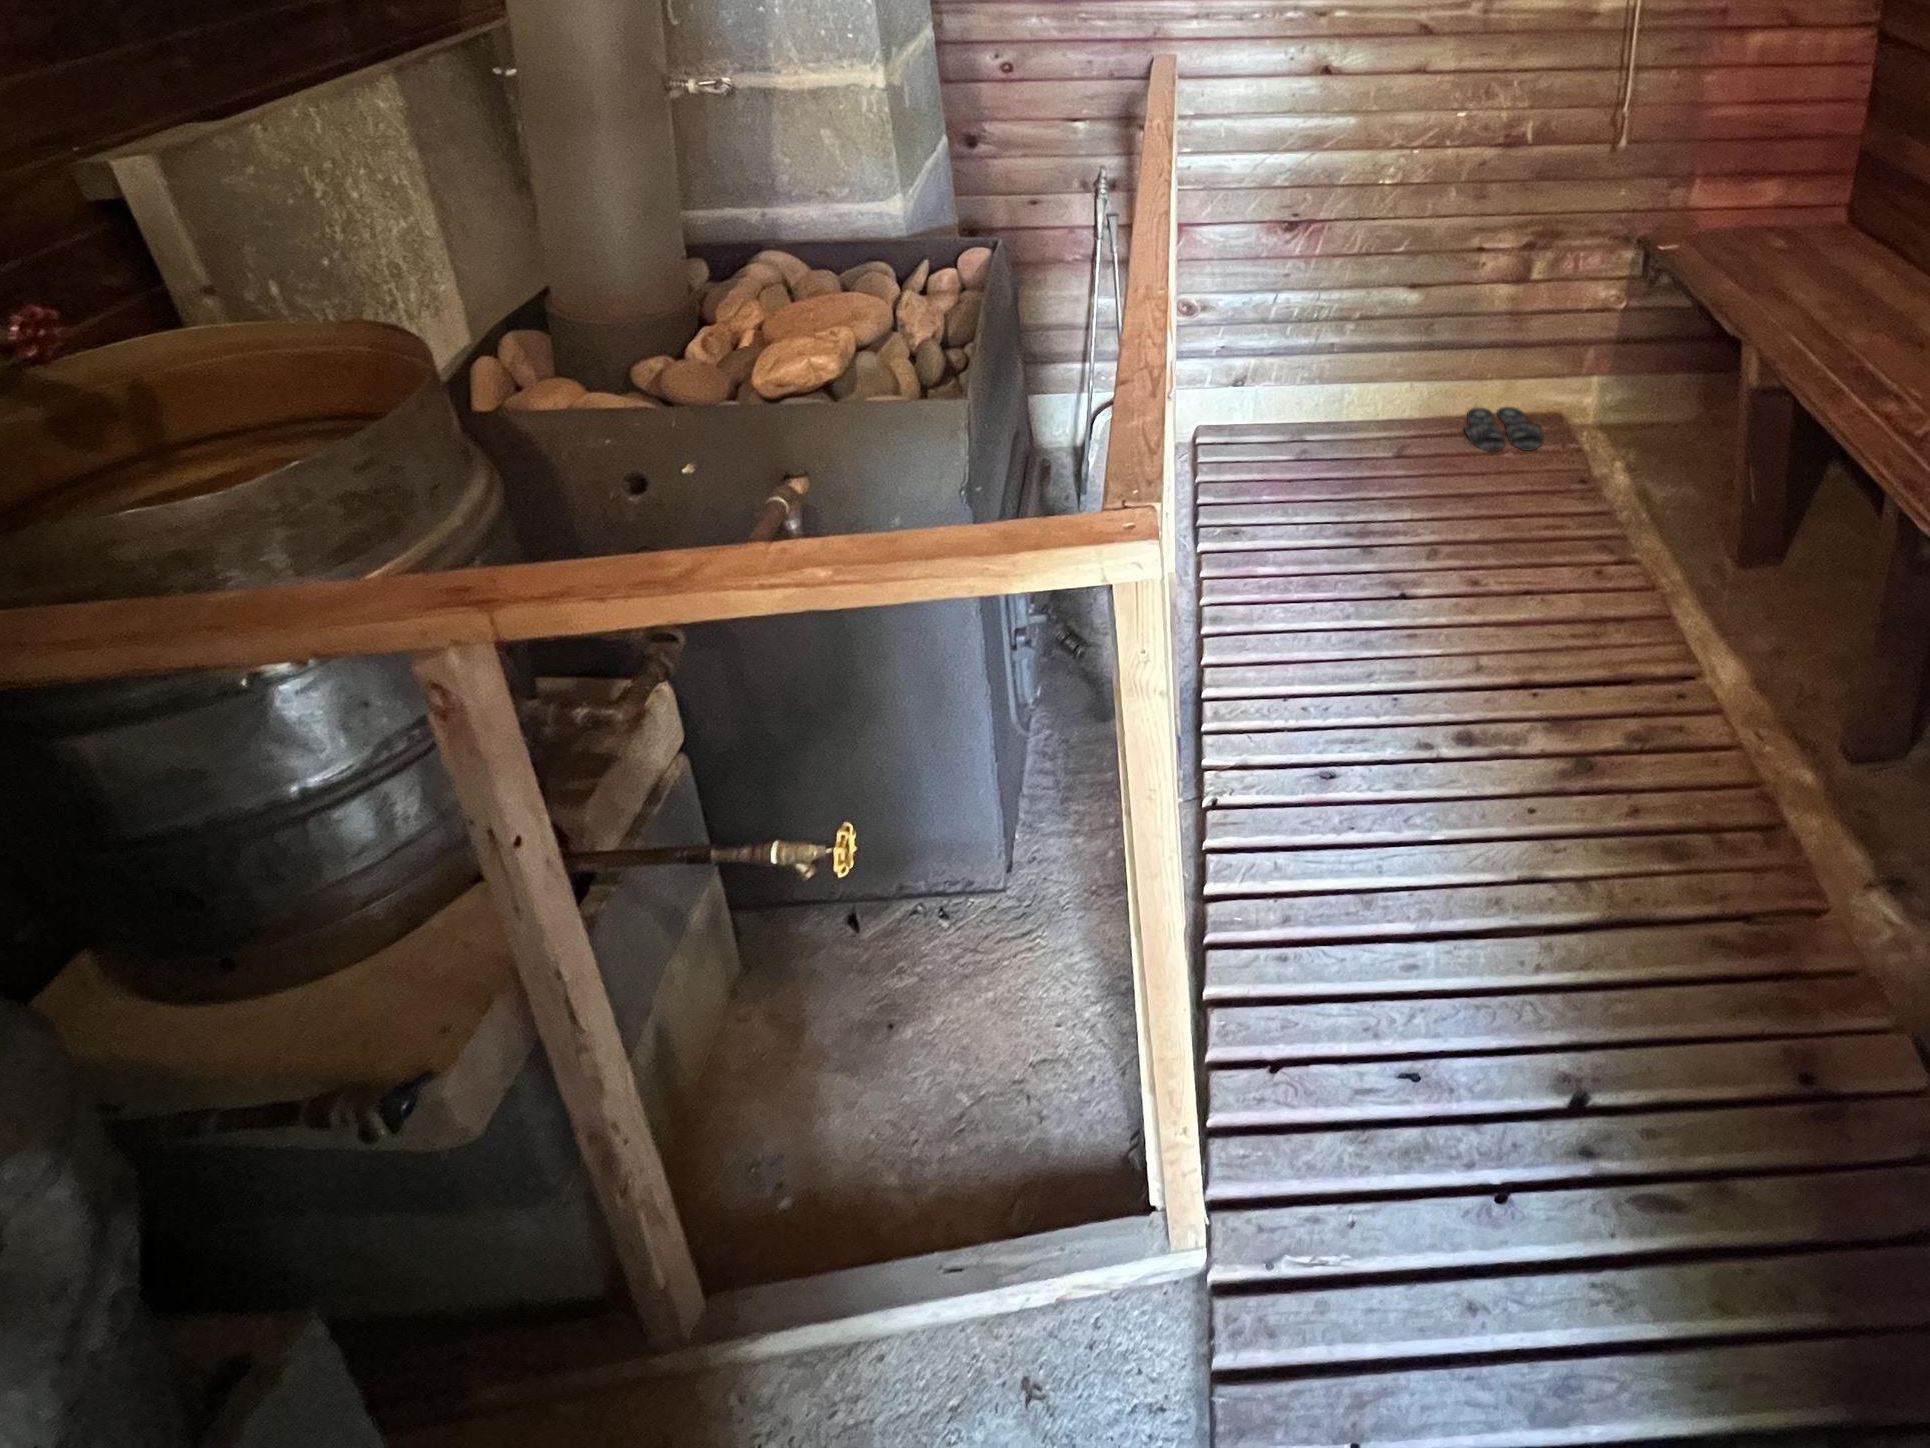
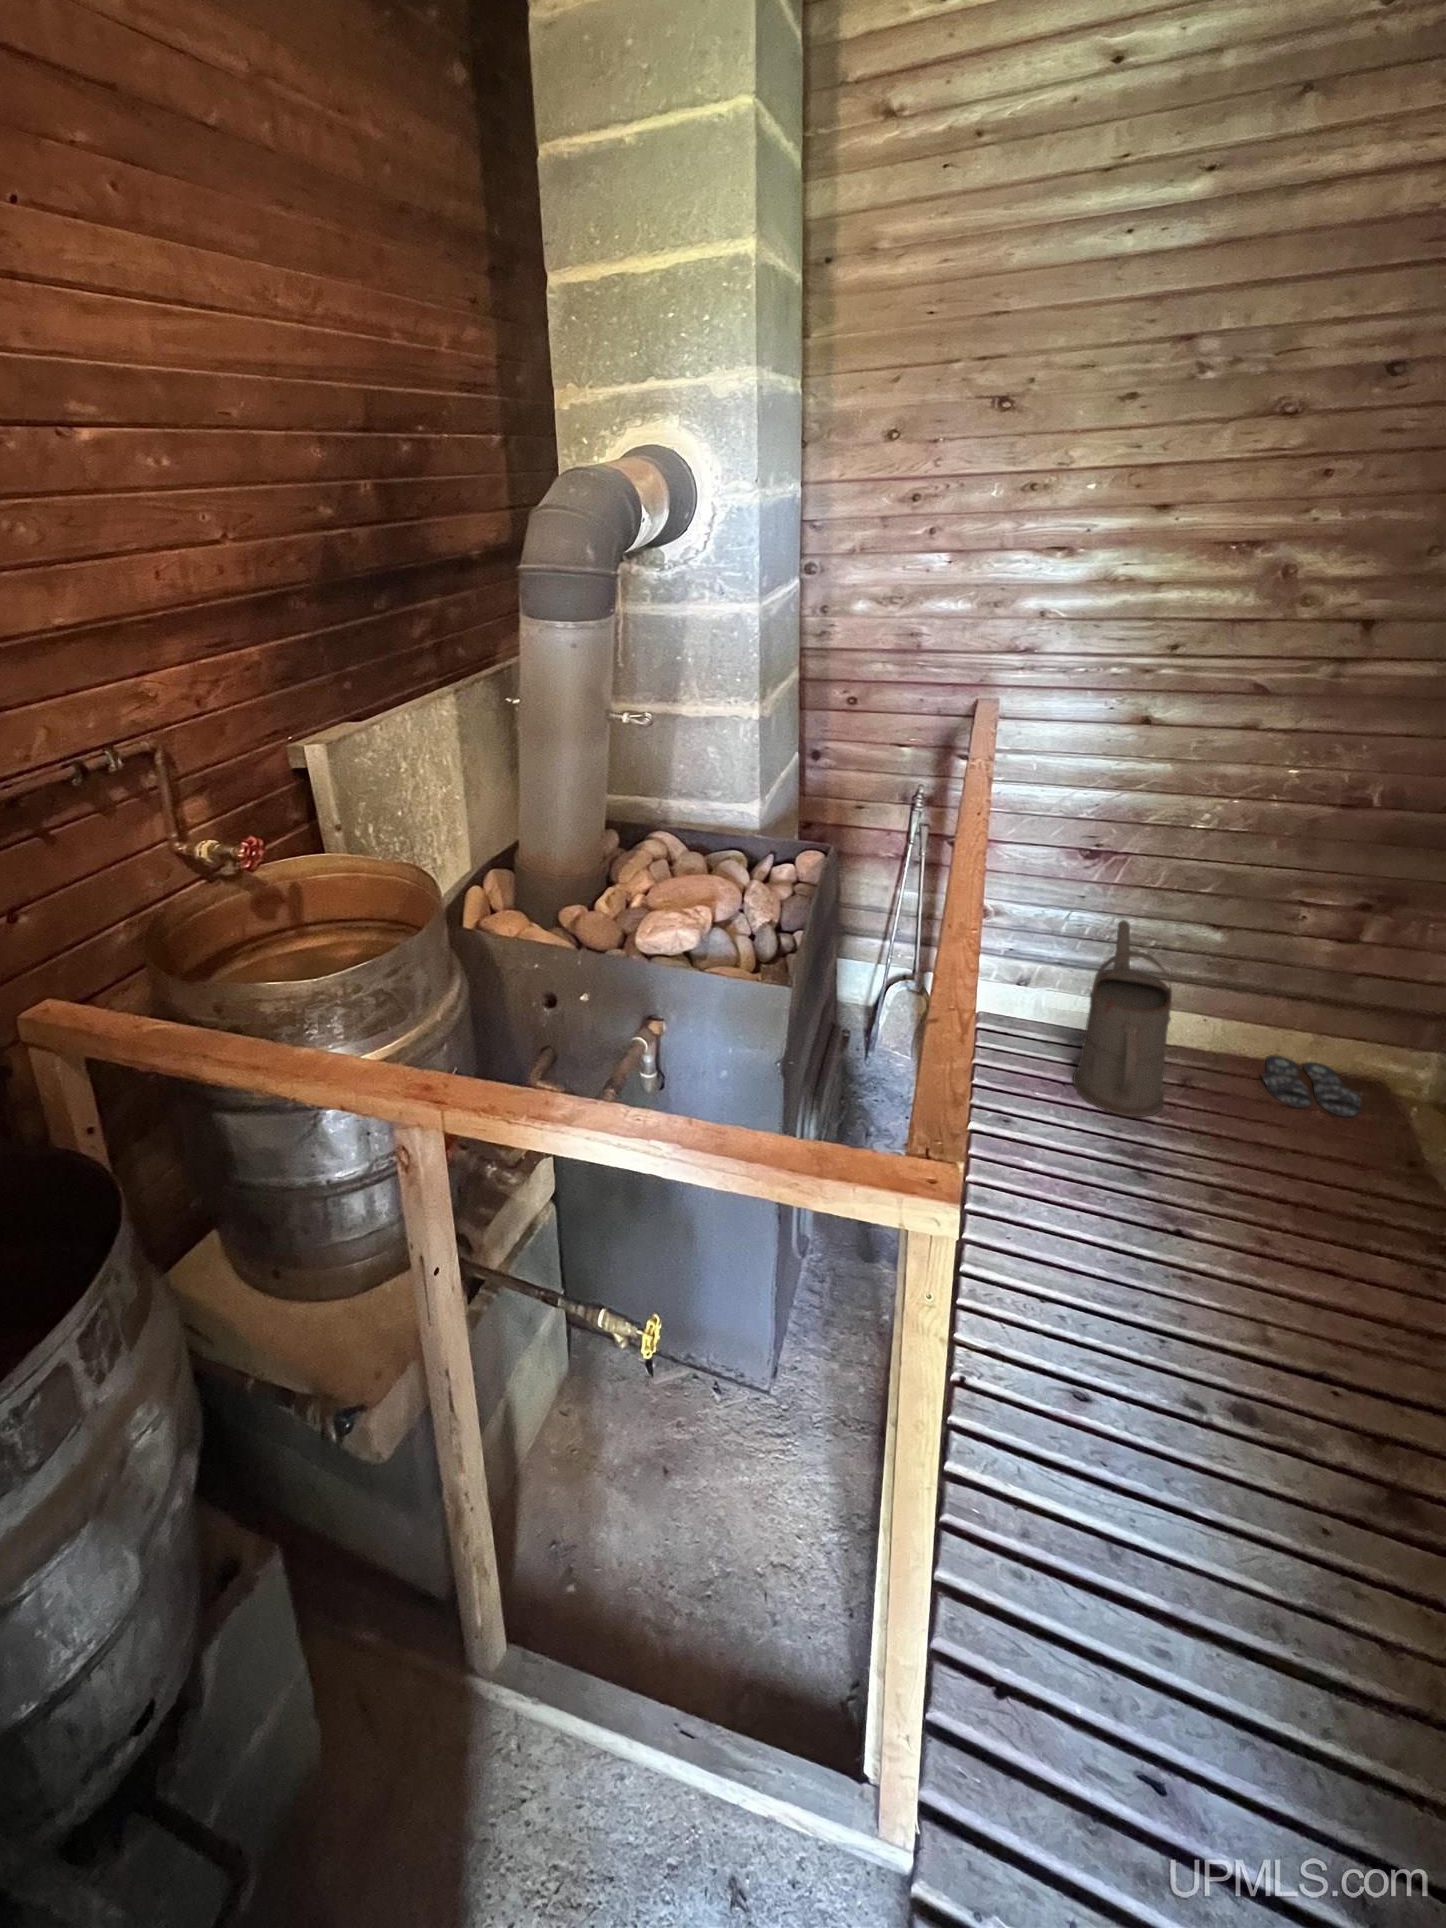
watering can: none [1298,294,1383,497] -> present [1073,921,1172,1117]

